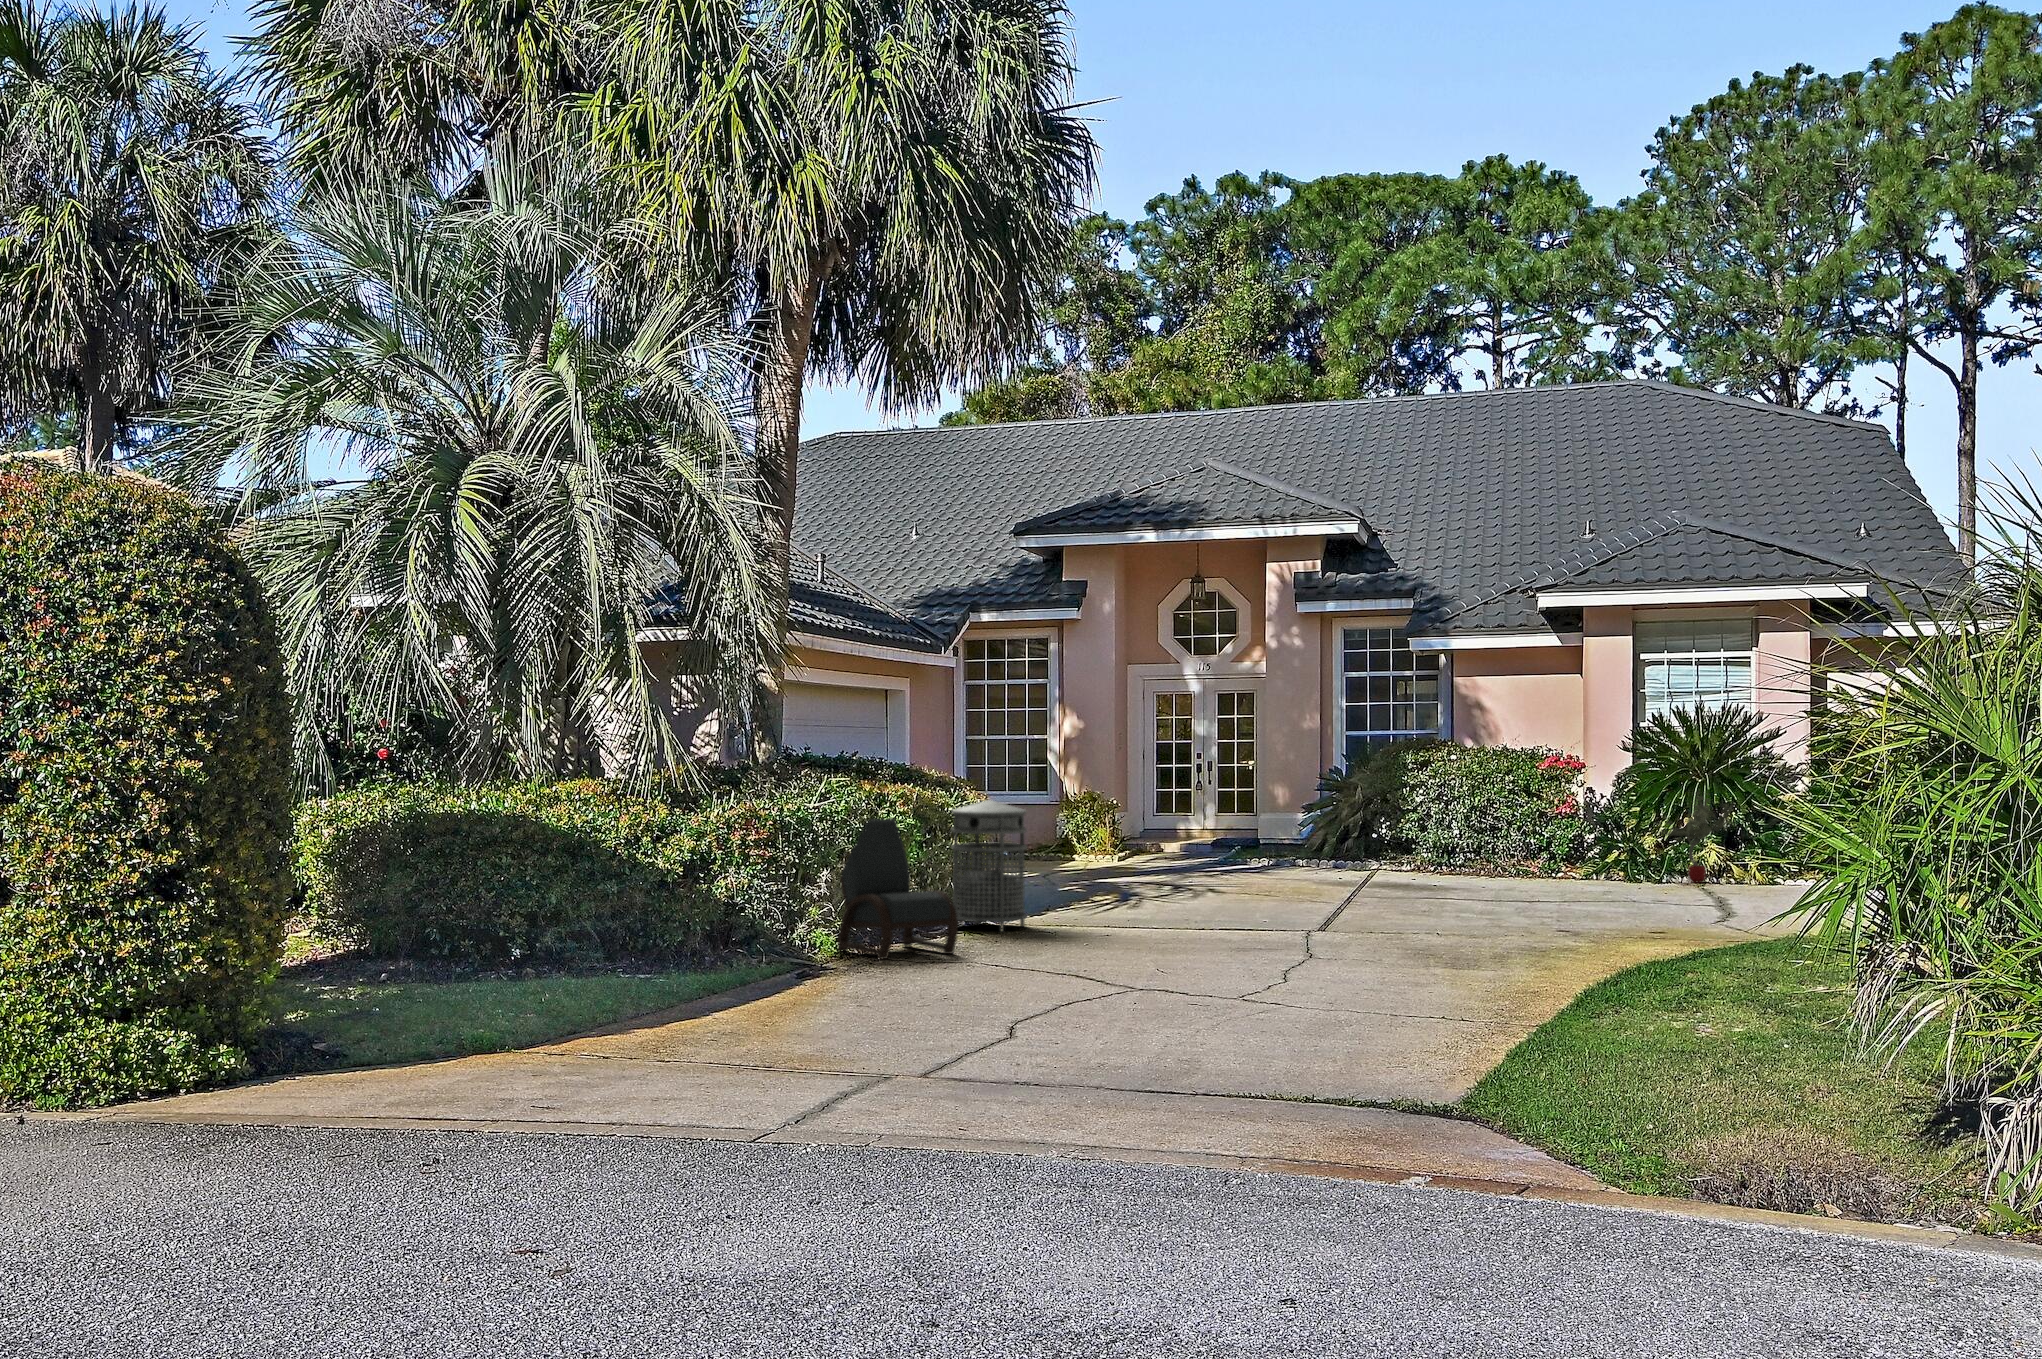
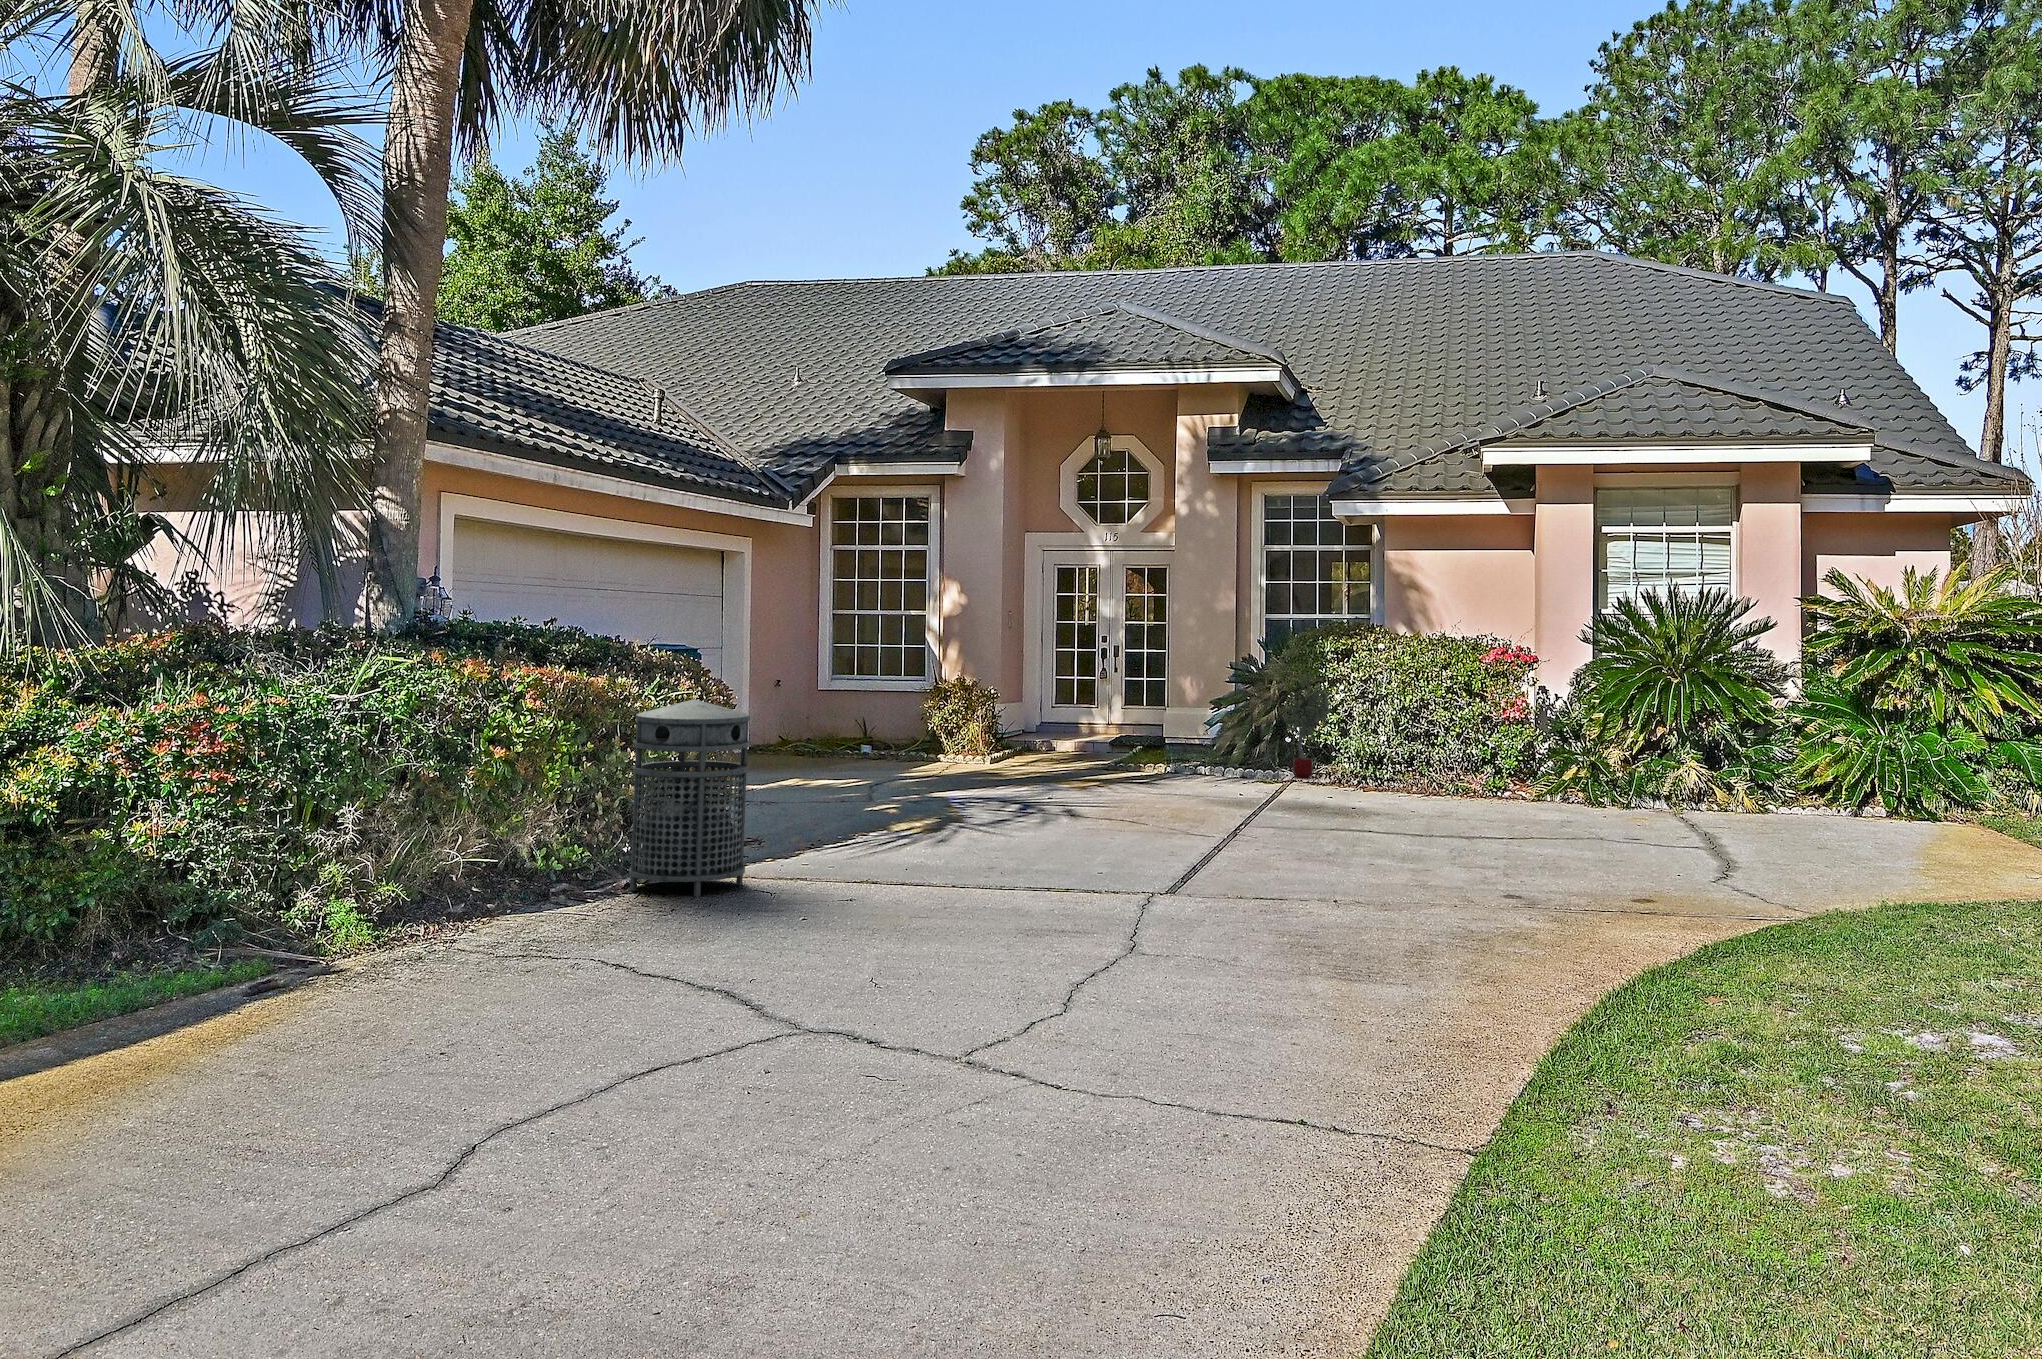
potted tree: present [1659,793,1733,883] -> present [1282,676,1332,778]
lounge chair: present [837,818,958,959] -> none [376,730,568,967]

